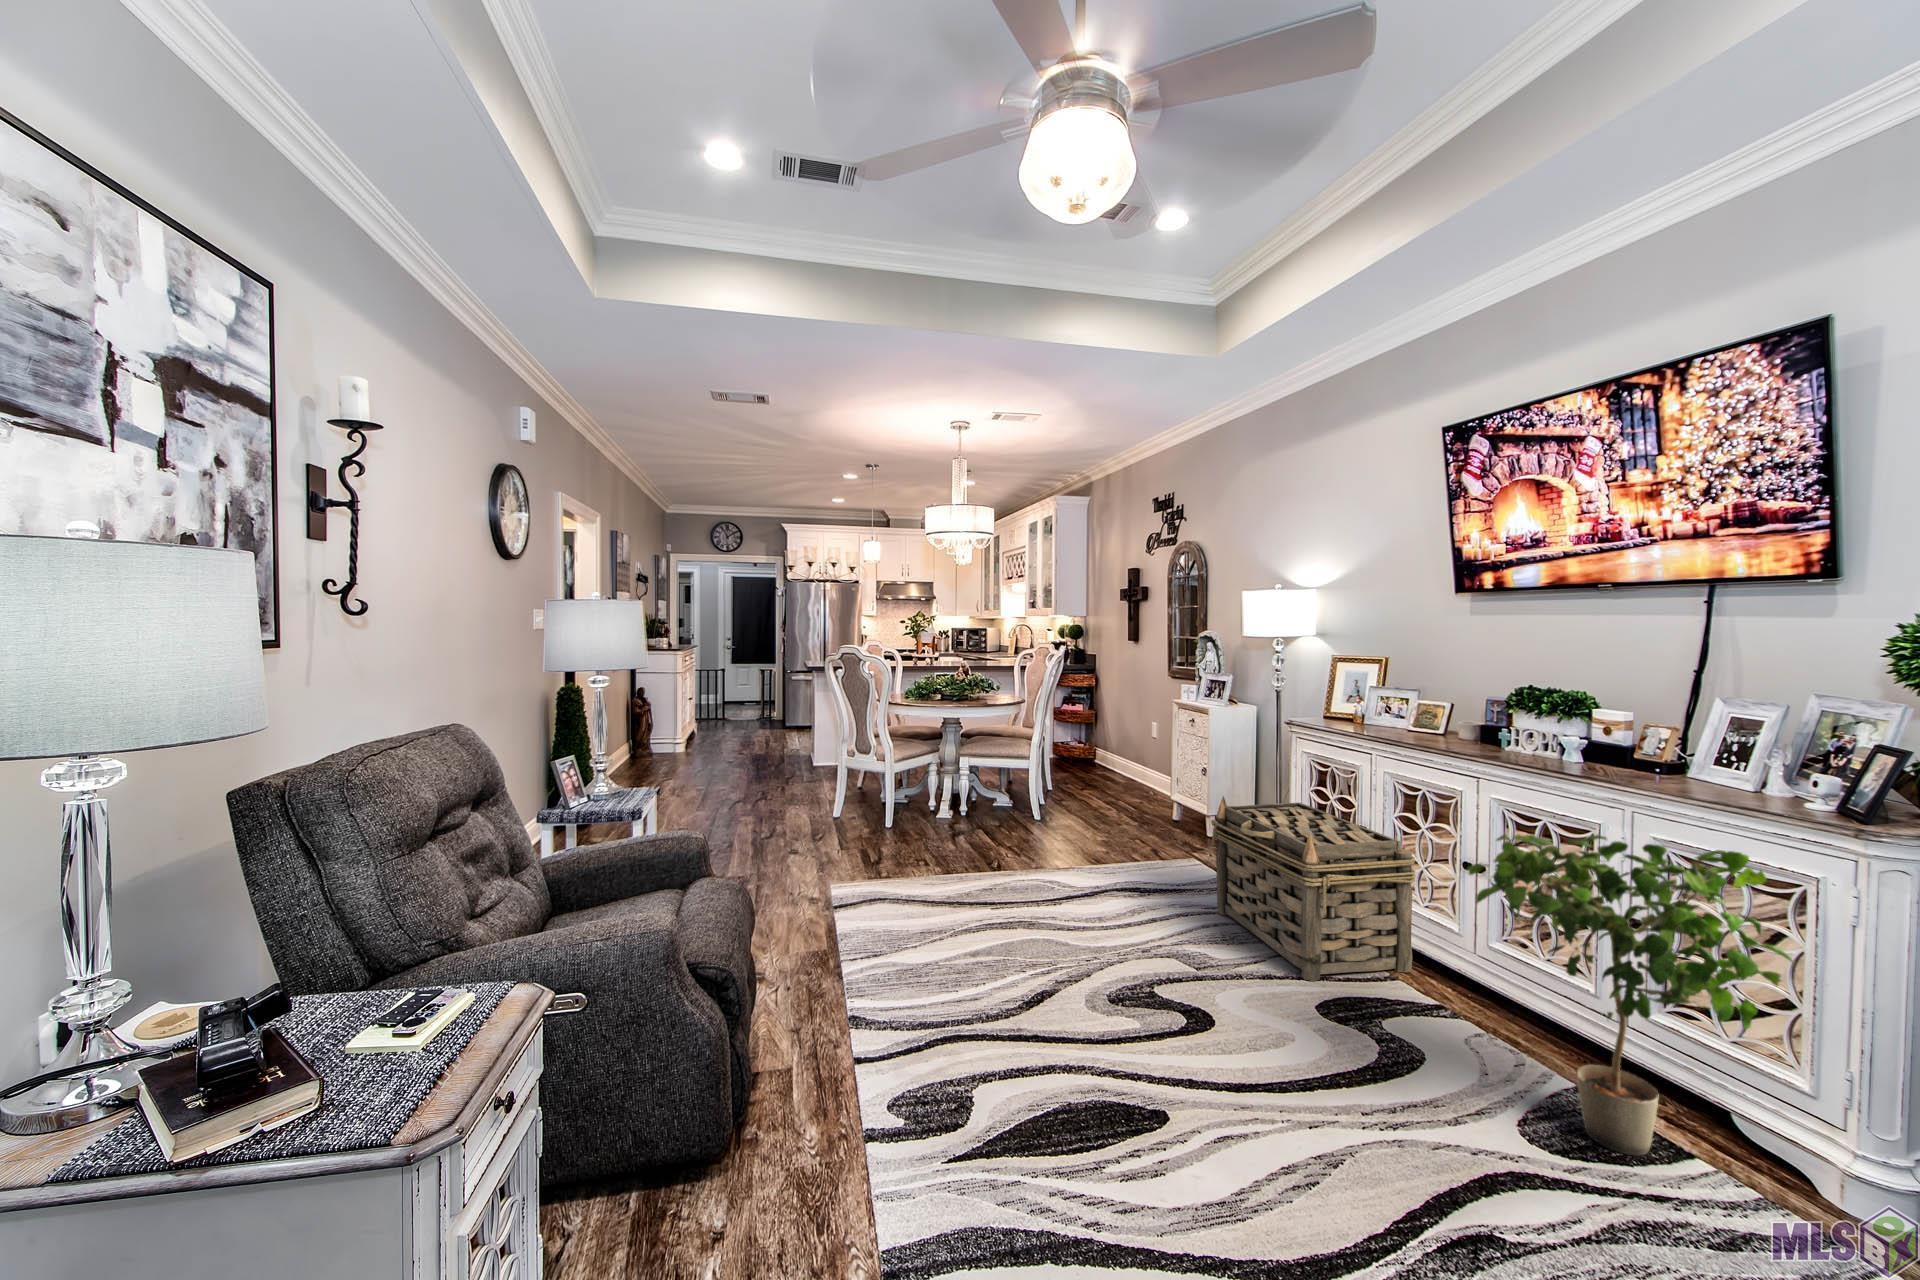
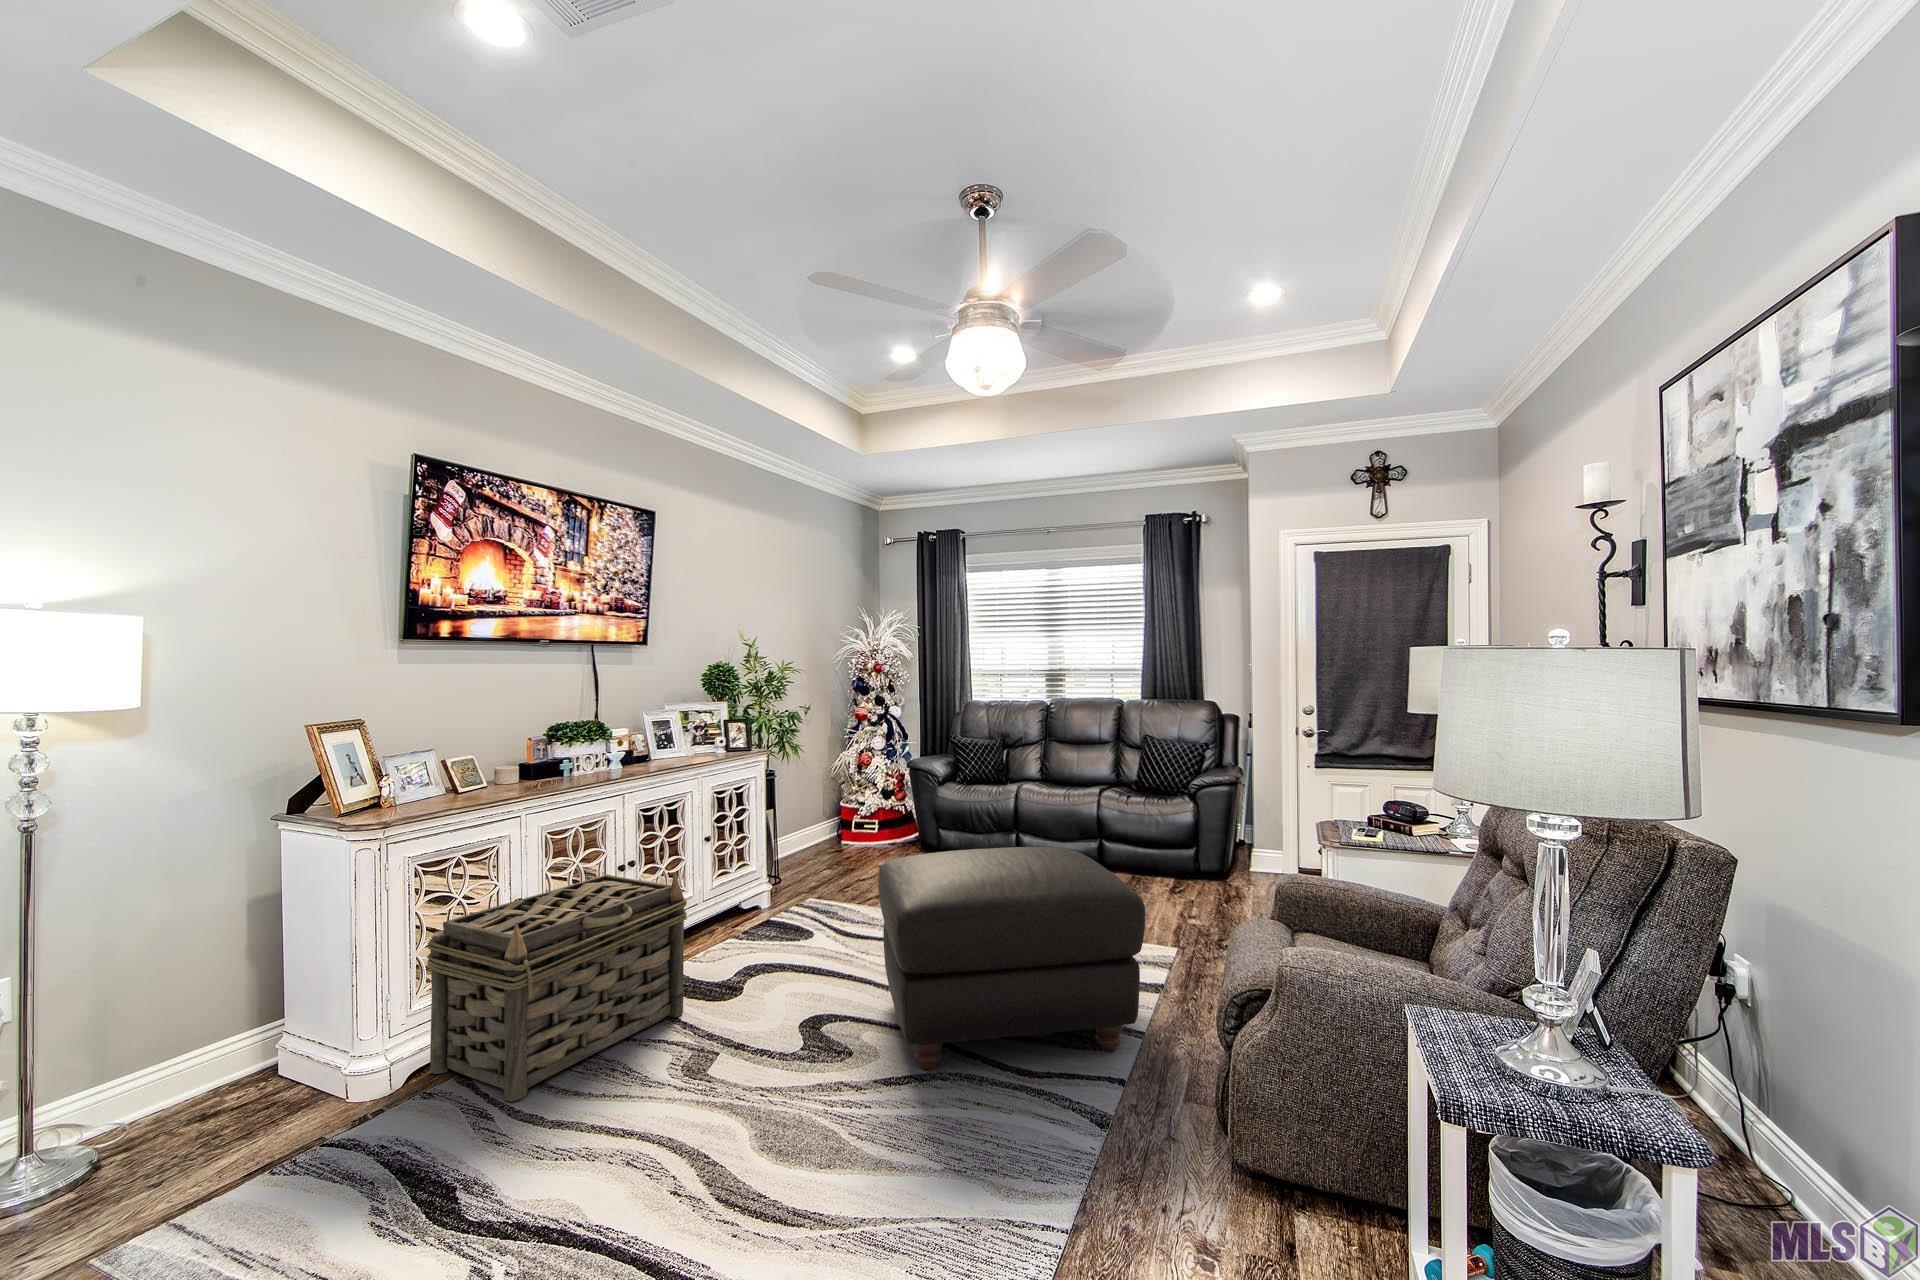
potted plant: present [1468,834,1794,1155] -> none [720,773,843,933]
ottoman: none [844,846,1218,1198] -> present [878,847,1145,1070]

